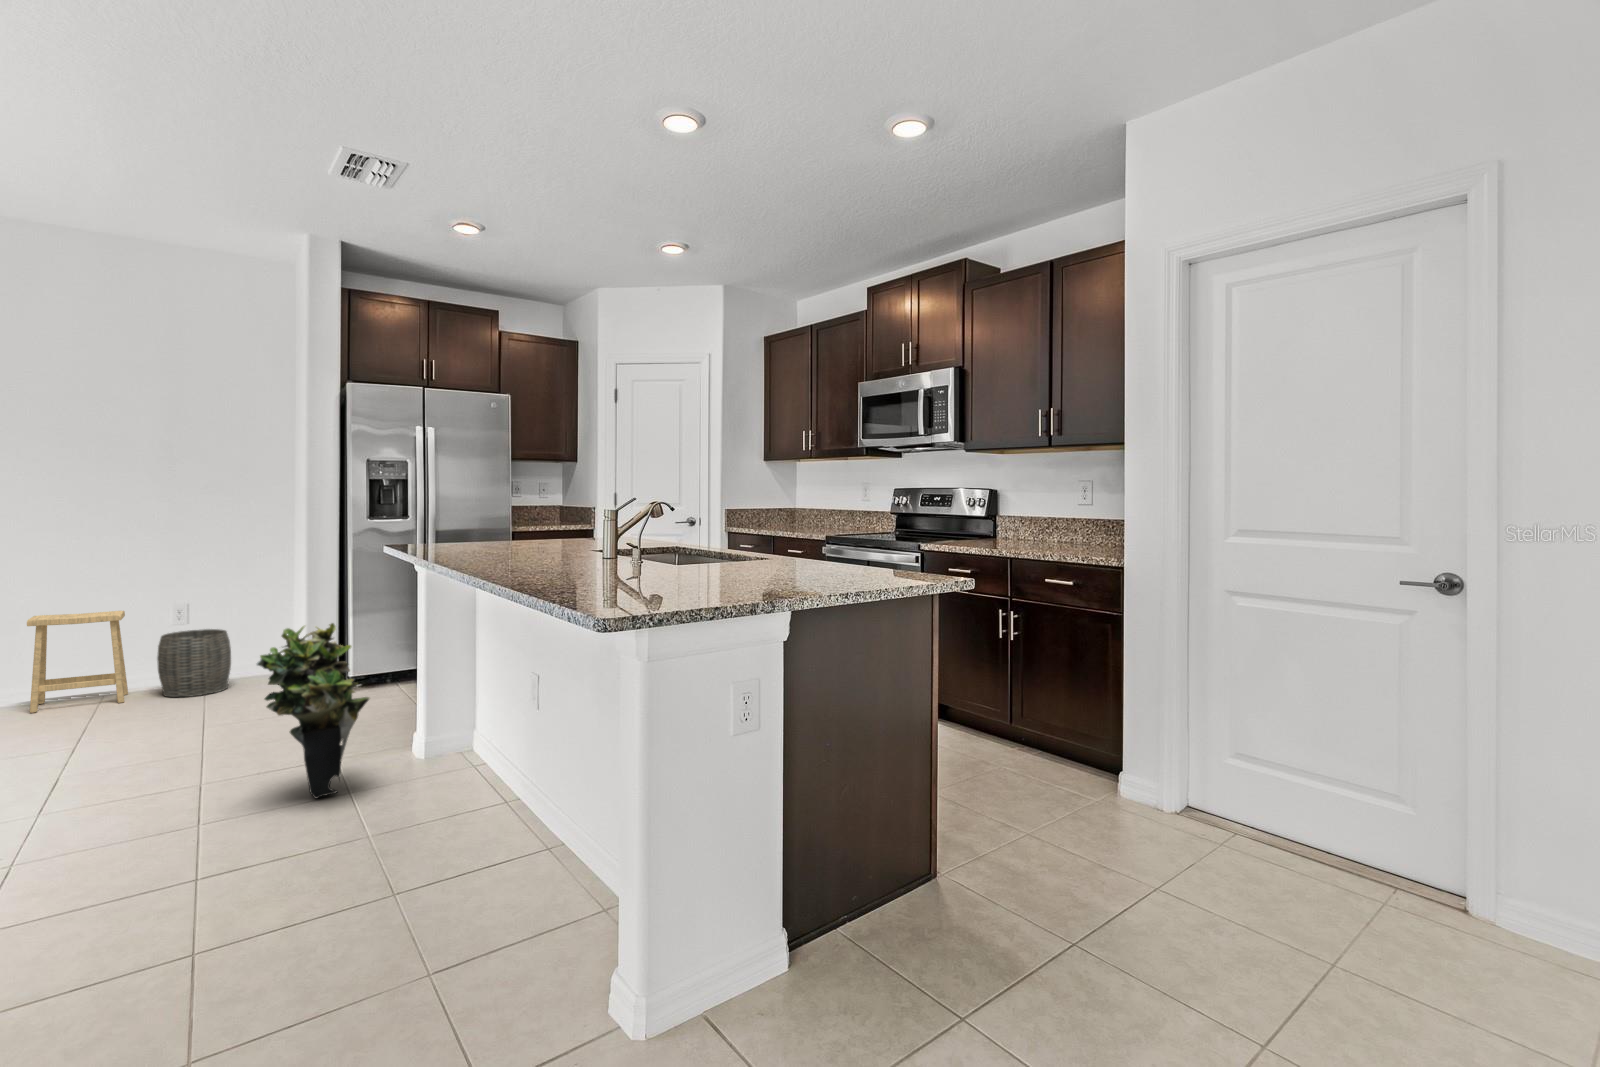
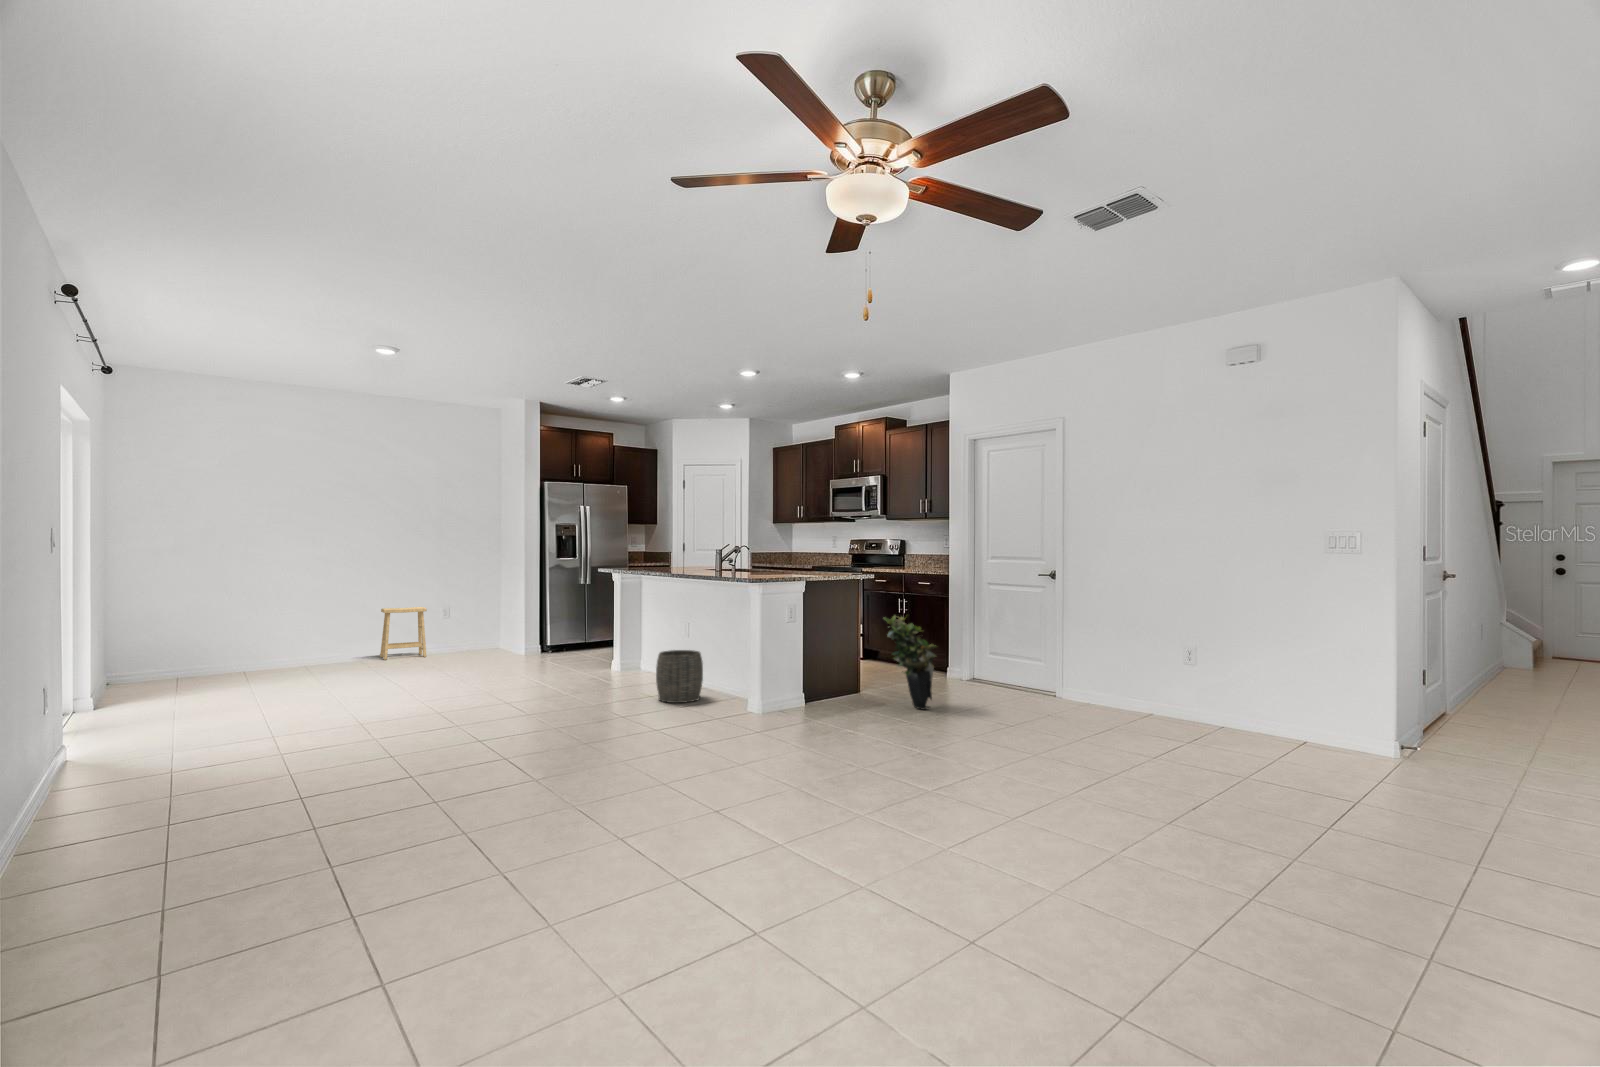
potted plant: present [257,623,370,798] -> present [884,616,936,710]
woven basket: present [157,629,231,697] -> present [656,650,703,703]

